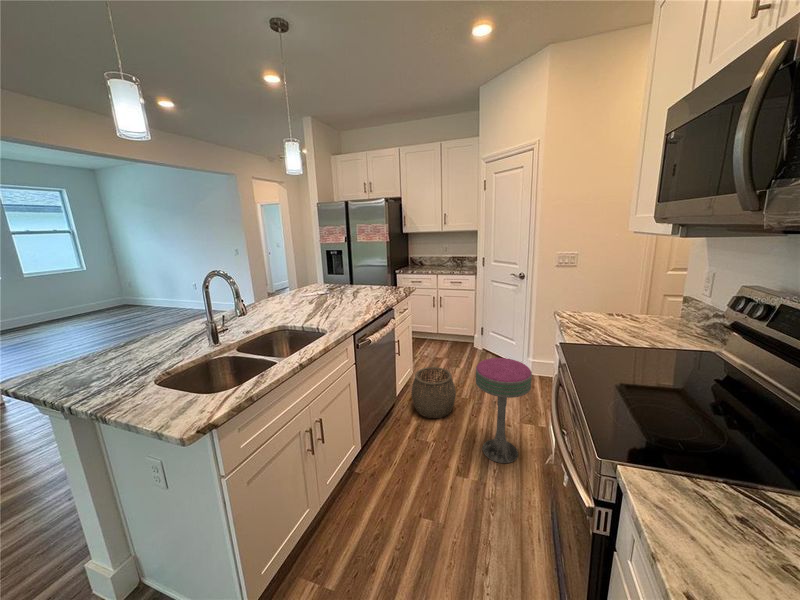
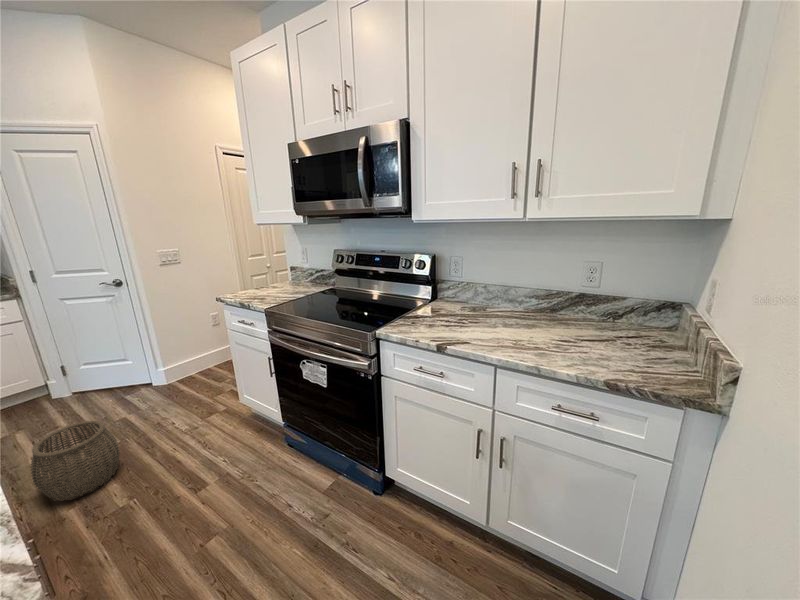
bar stool: present [476,358,532,463] -> none [160,355,230,461]

